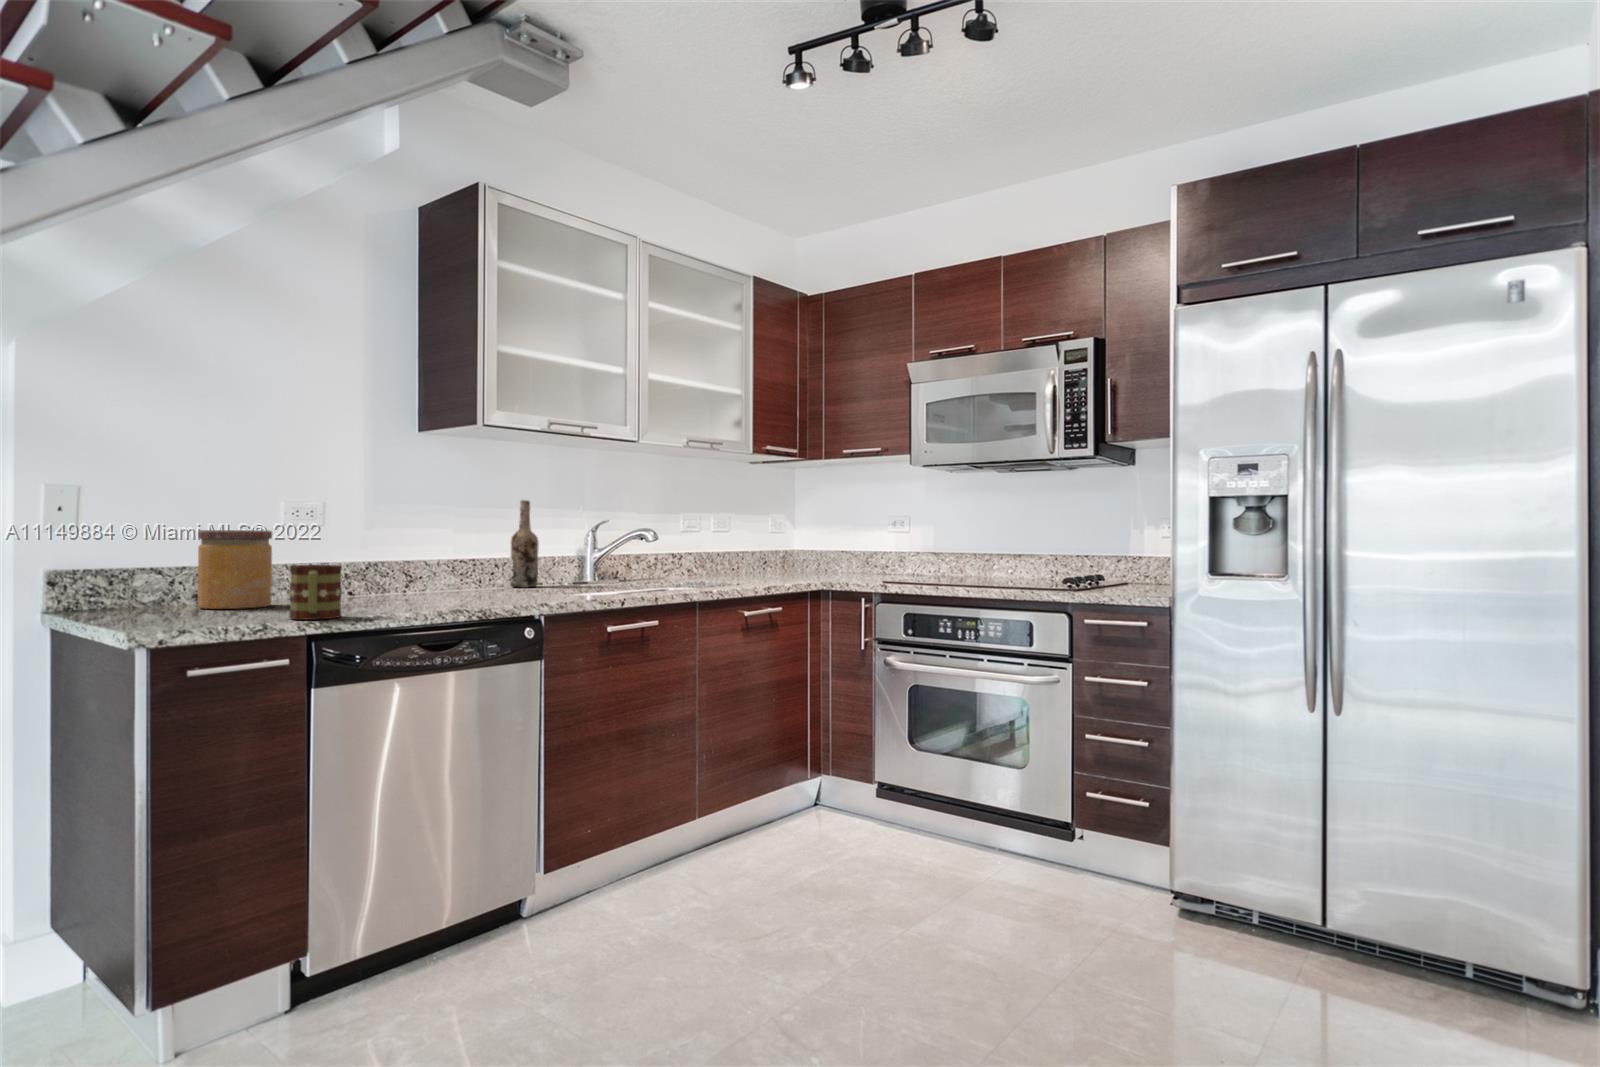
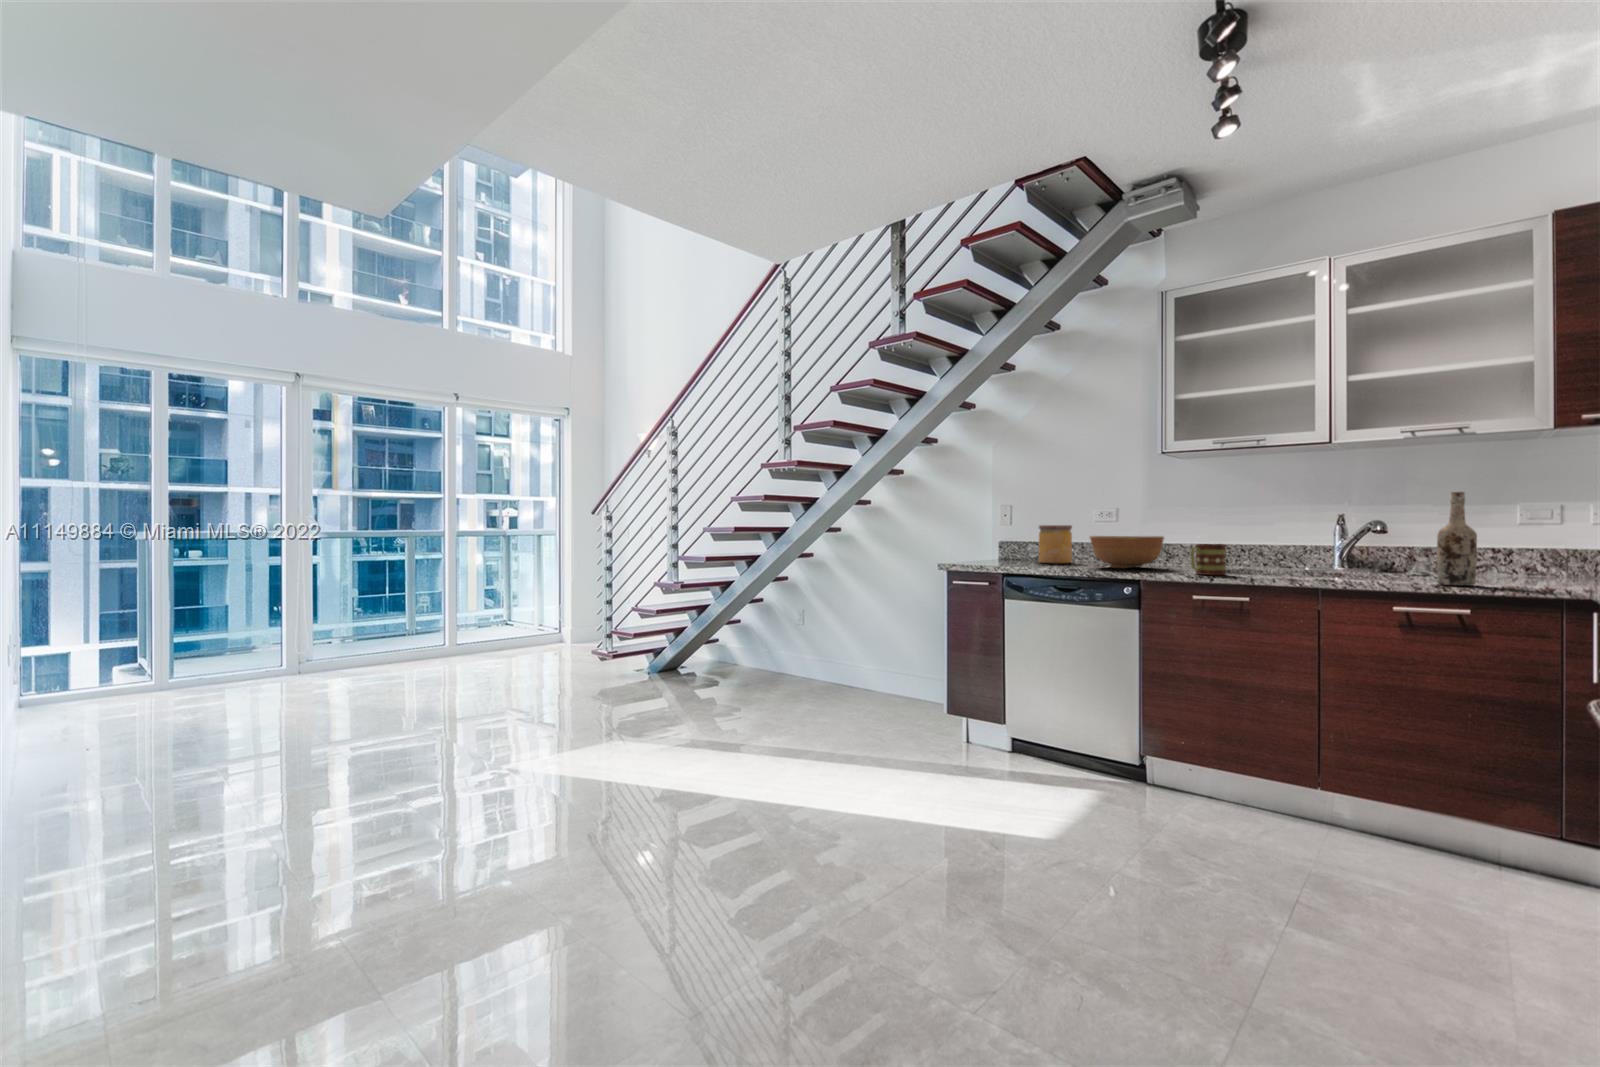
wine bottle: present [510,500,539,587] -> present [1437,492,1477,586]
bowl: none [379,548,499,603] -> present [1090,536,1164,568]
mug: present [289,565,342,620] -> present [1190,544,1226,575]

